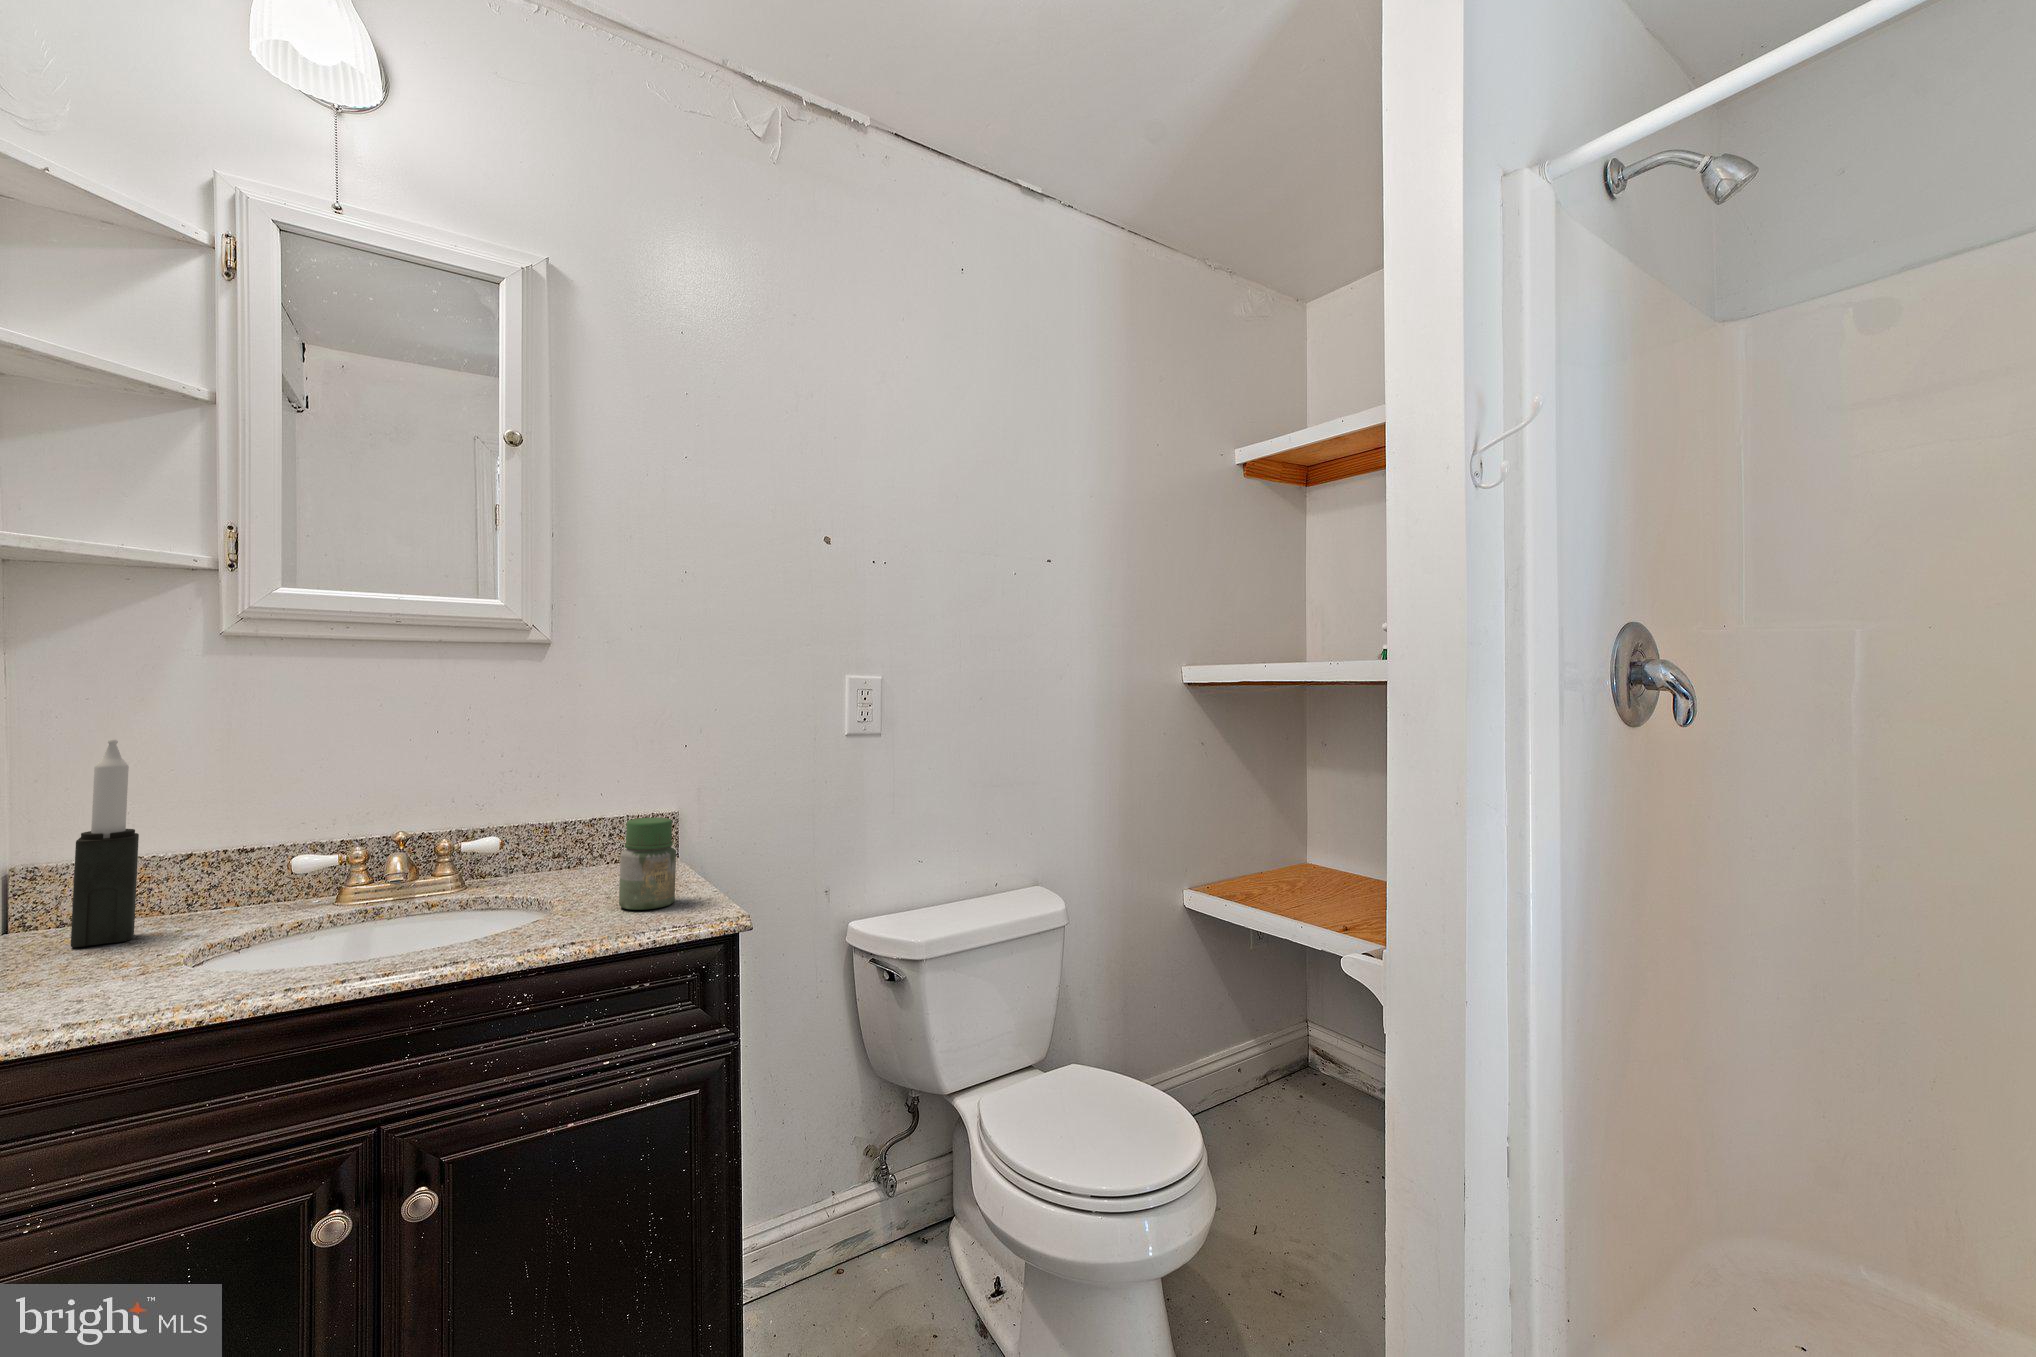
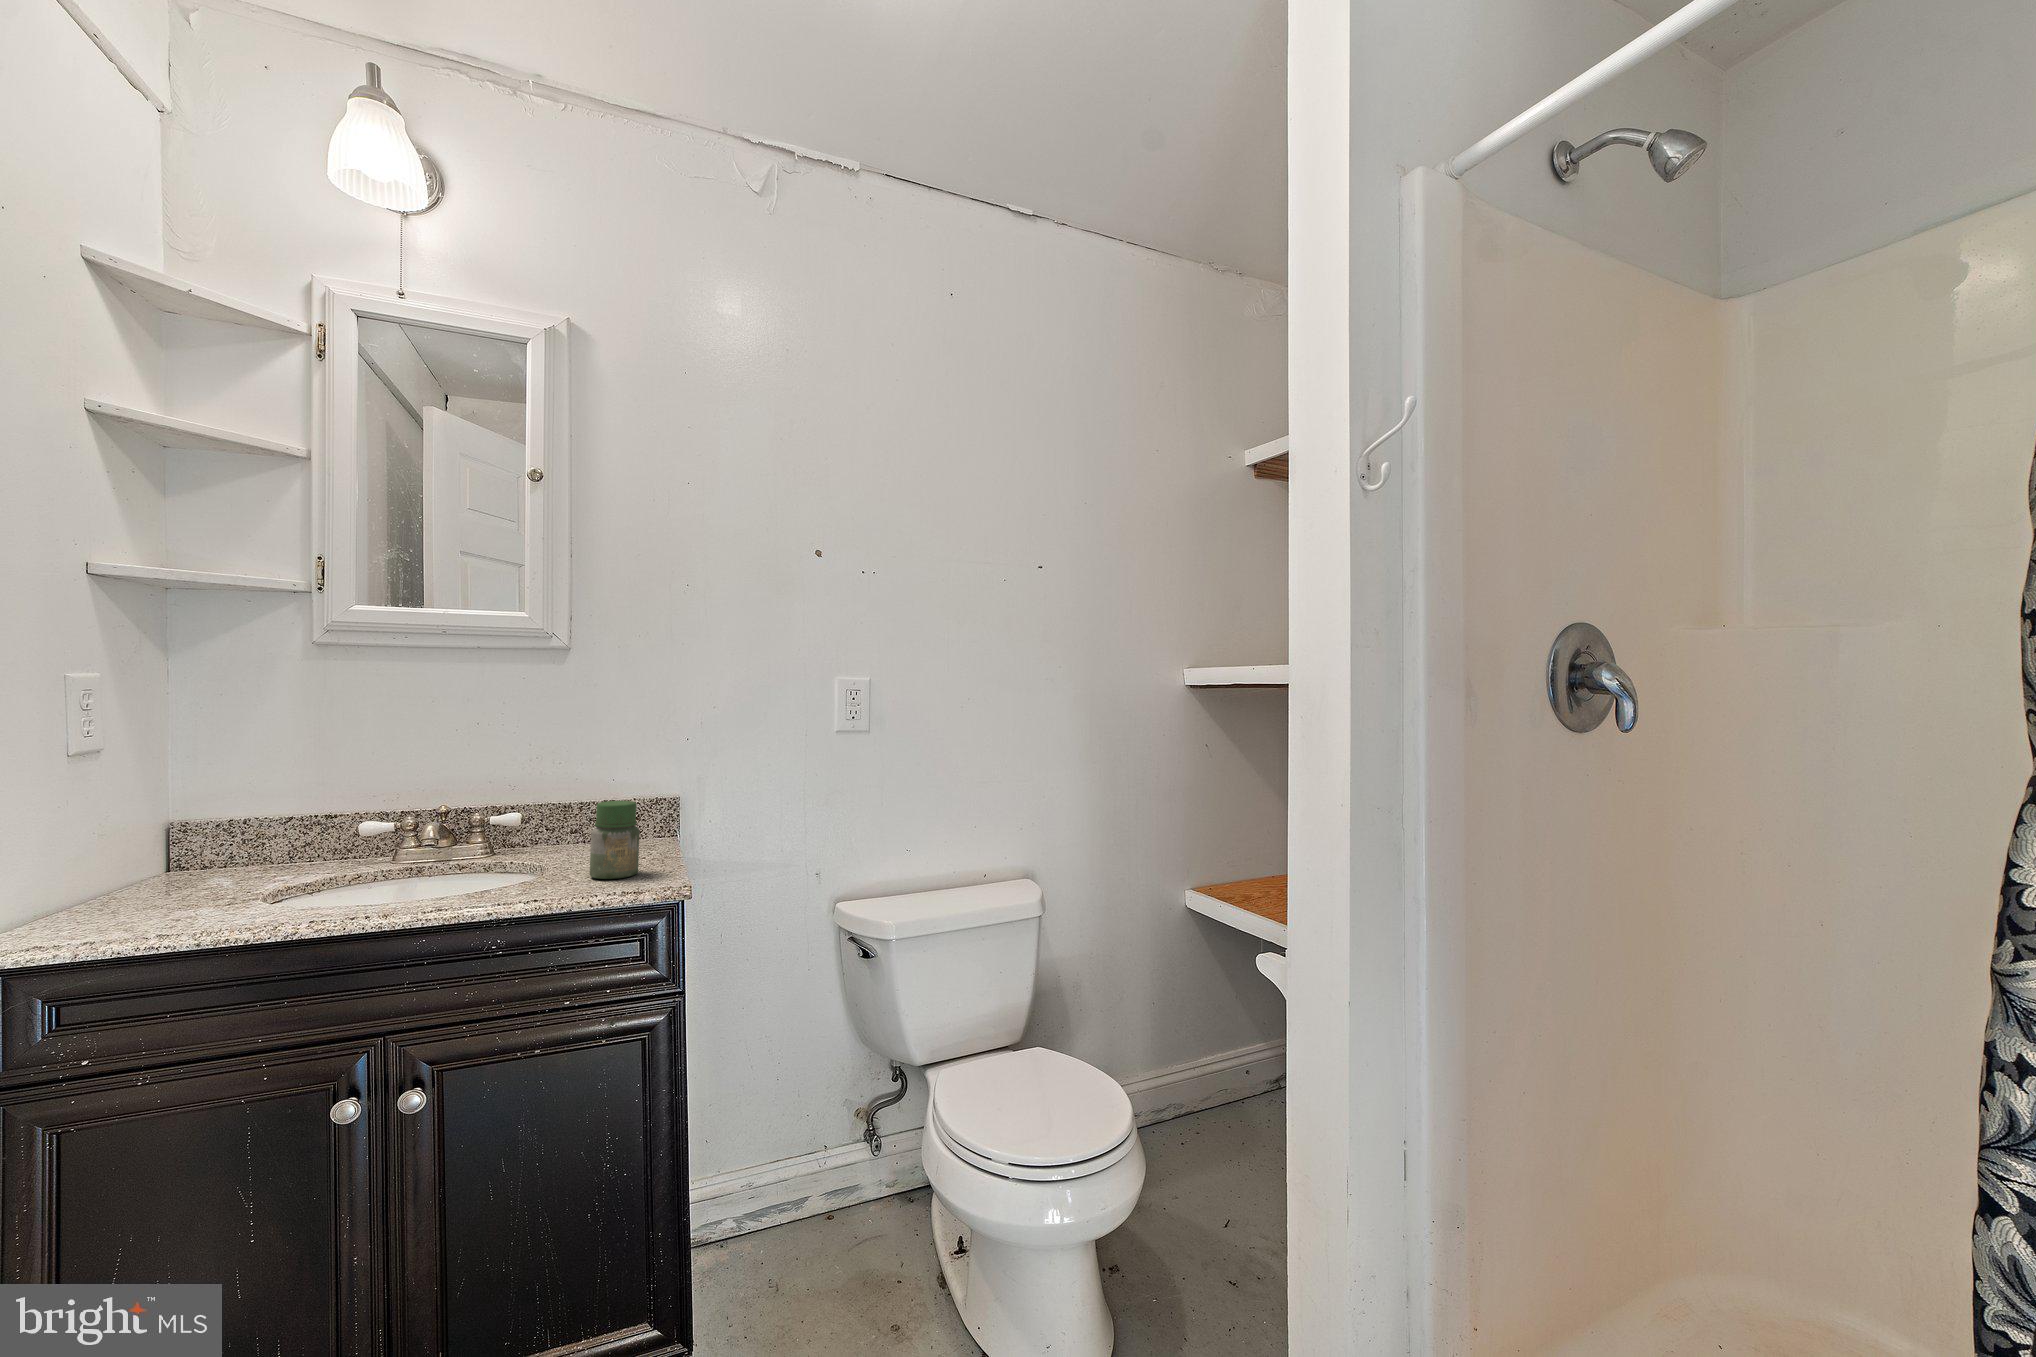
candle: present [71,739,139,947] -> none [193,726,244,884]

